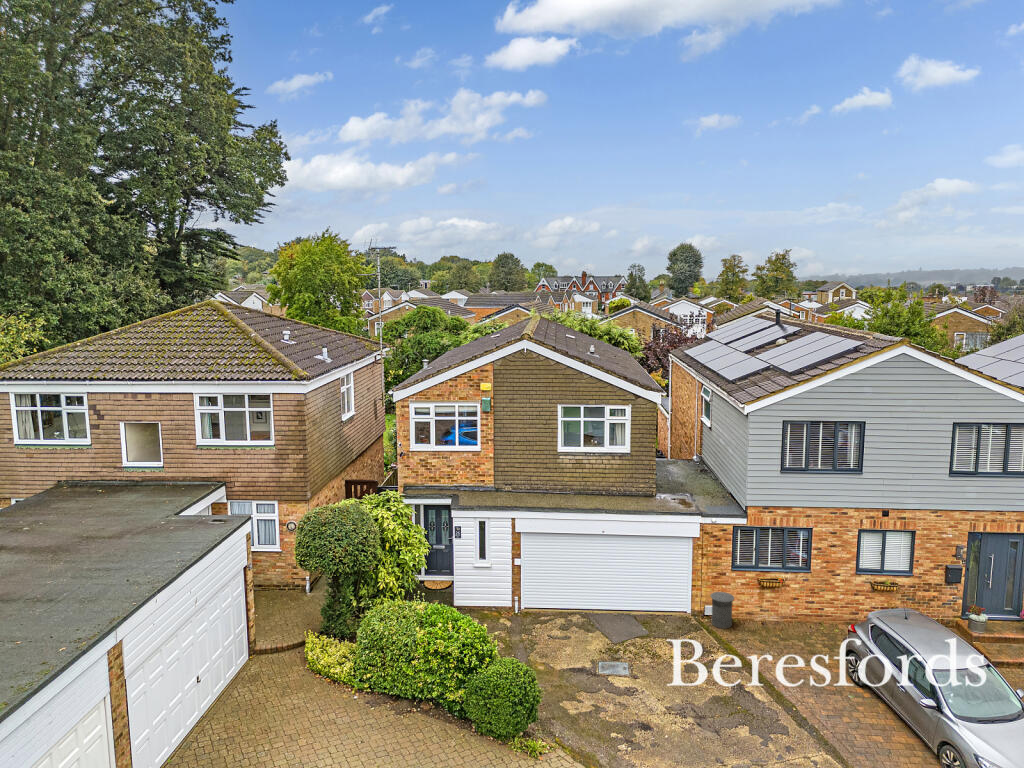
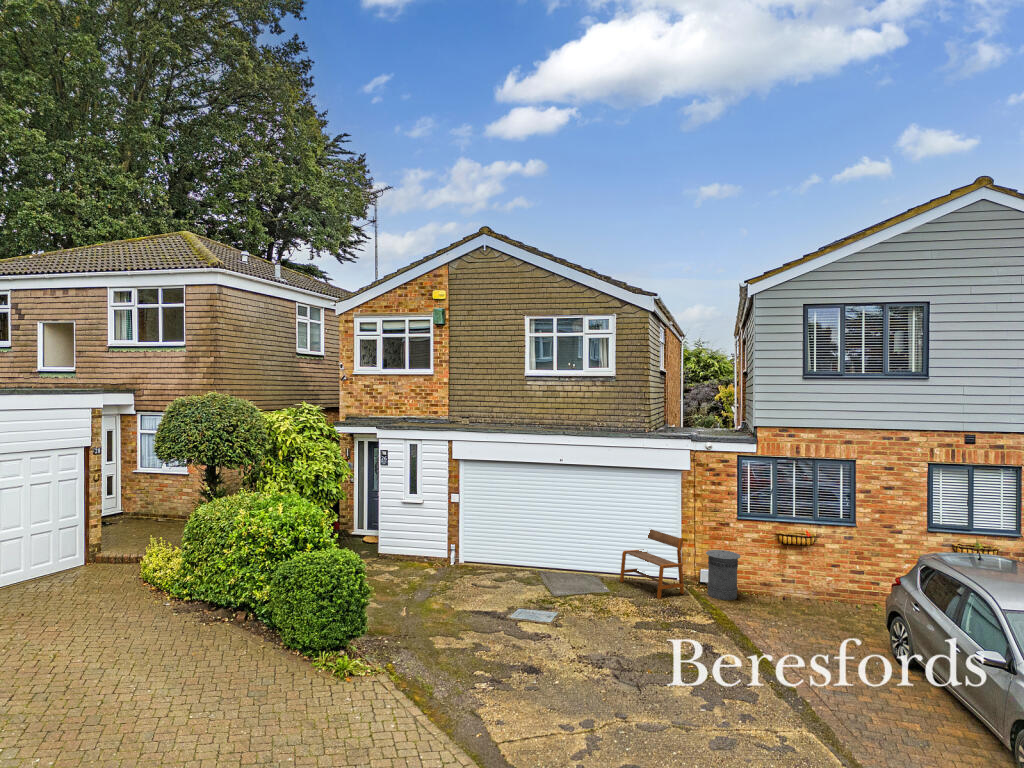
bench: none [649,576,696,633] -> present [620,529,684,599]

